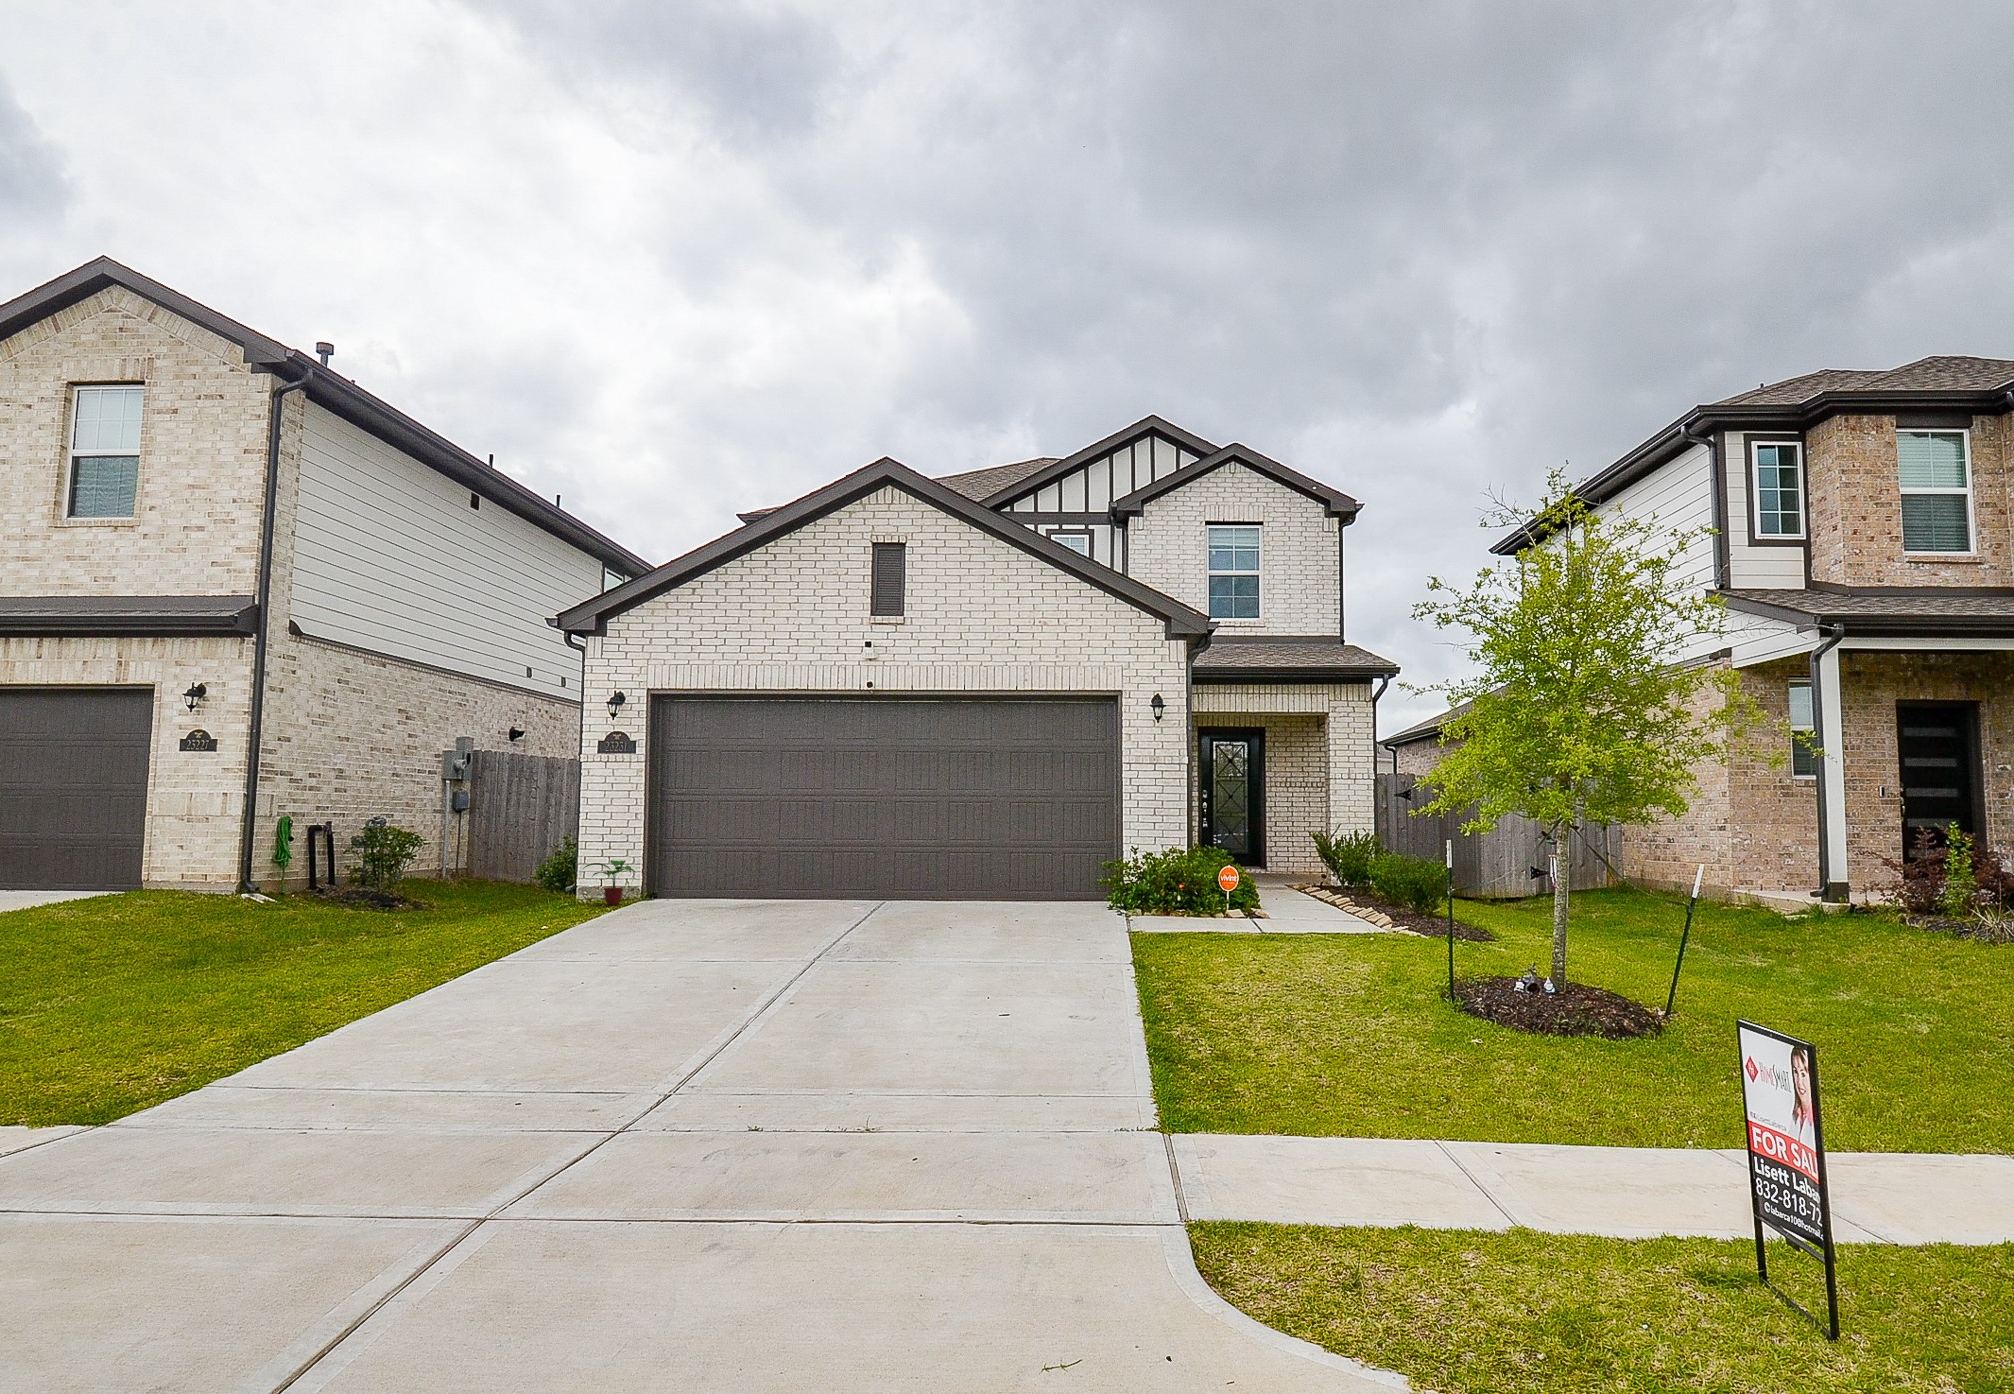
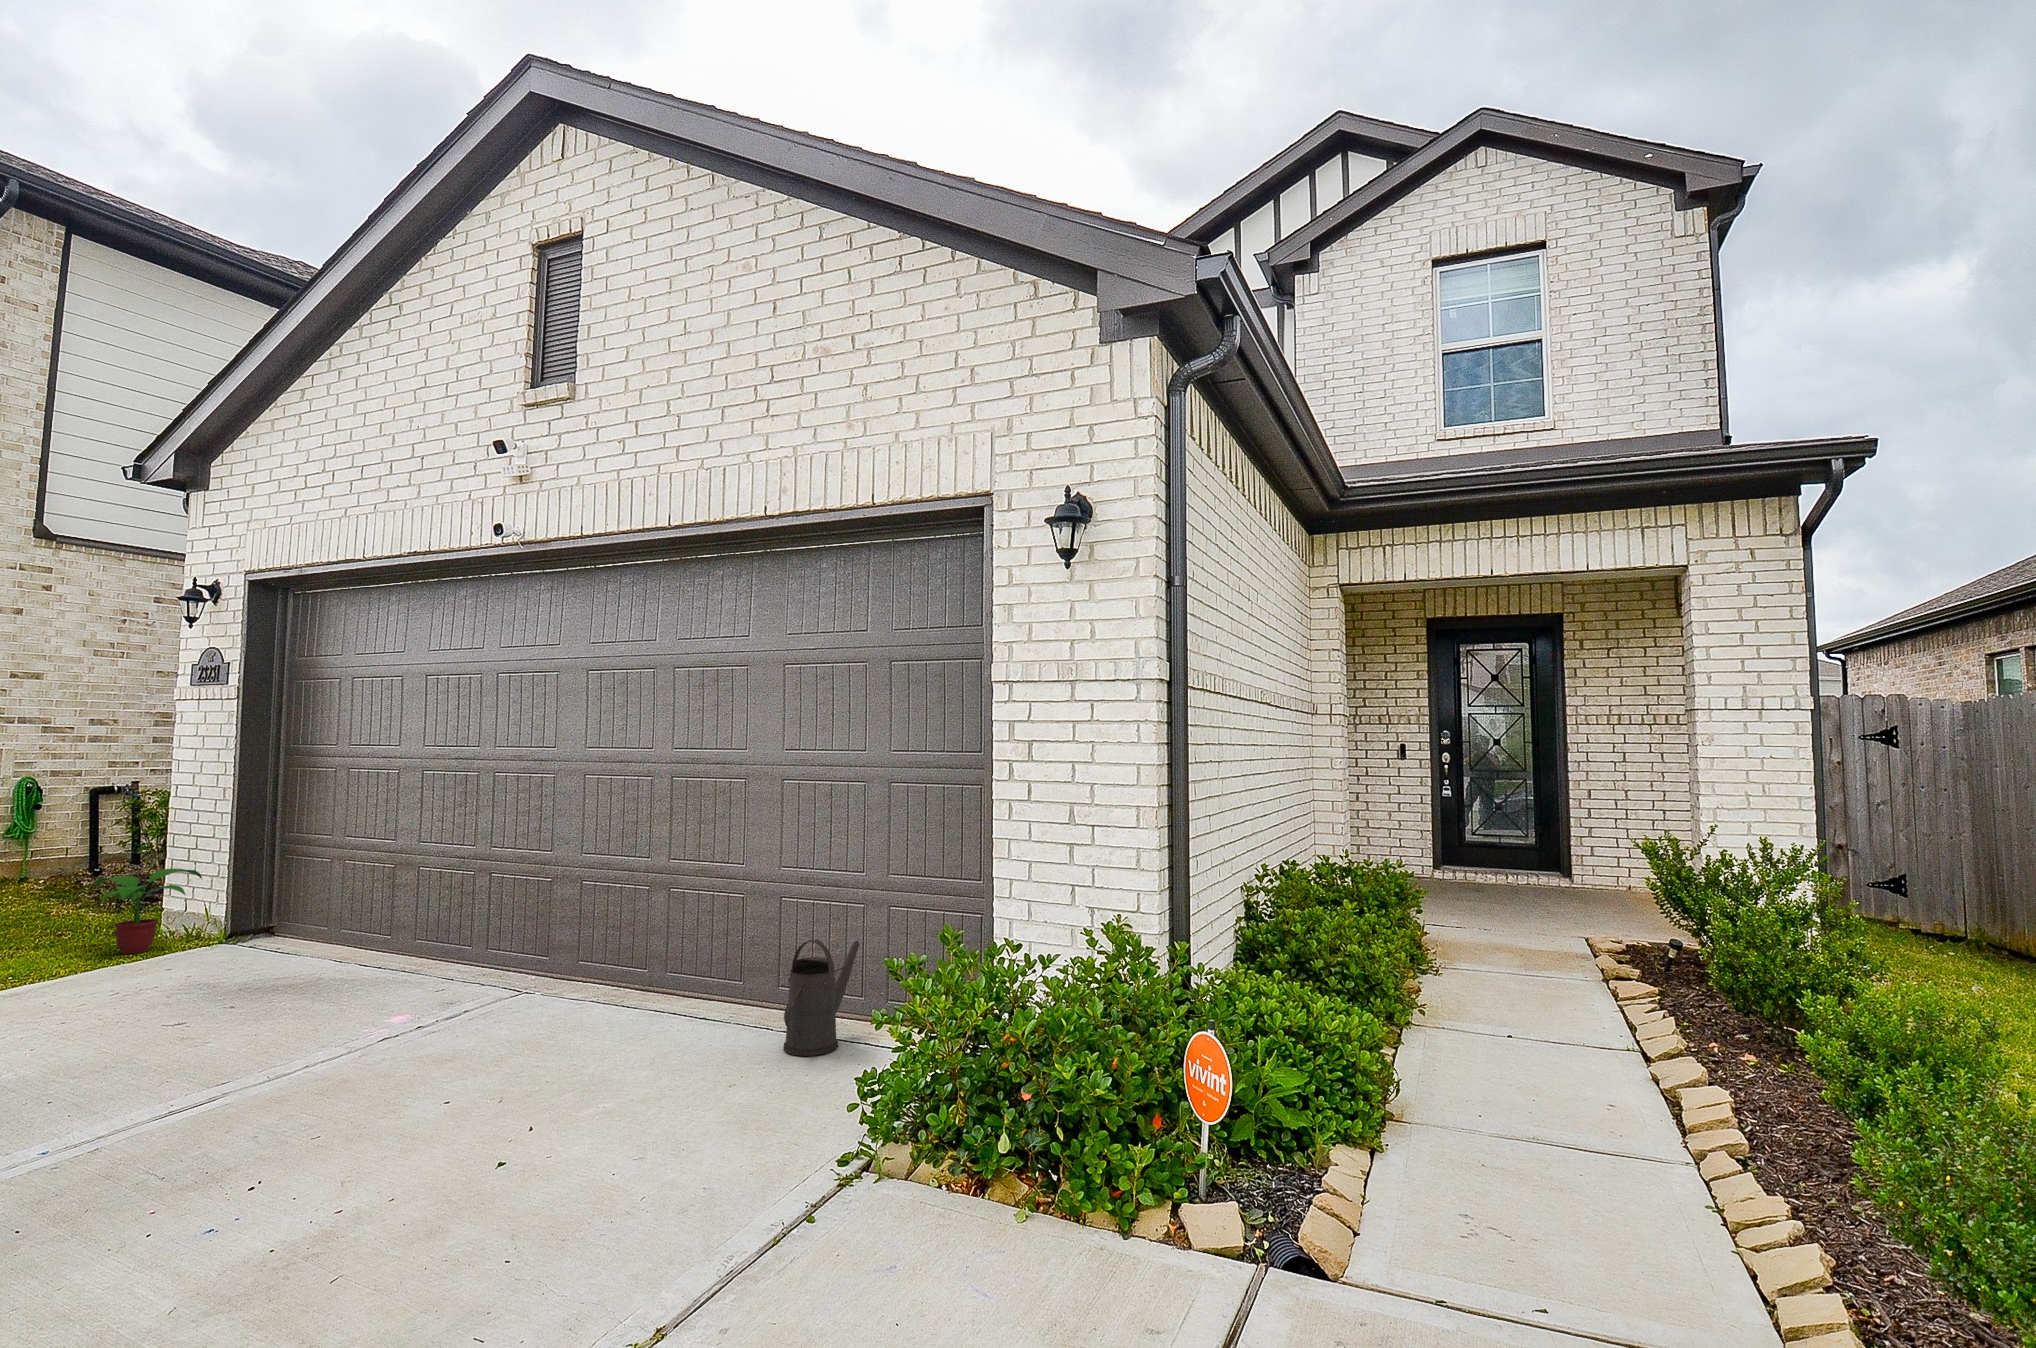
watering can: none [1042,865,1064,907] -> present [783,940,860,1056]

